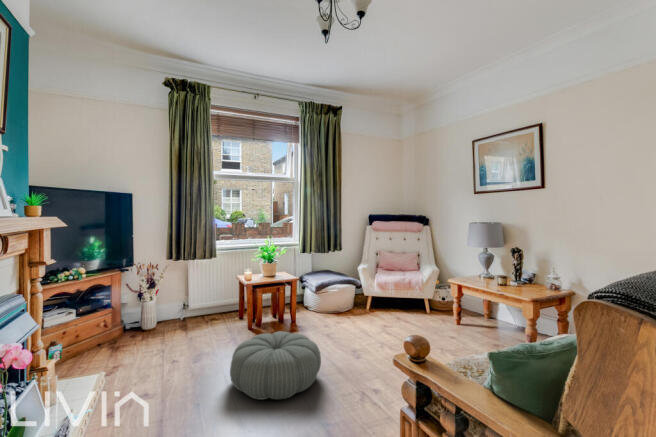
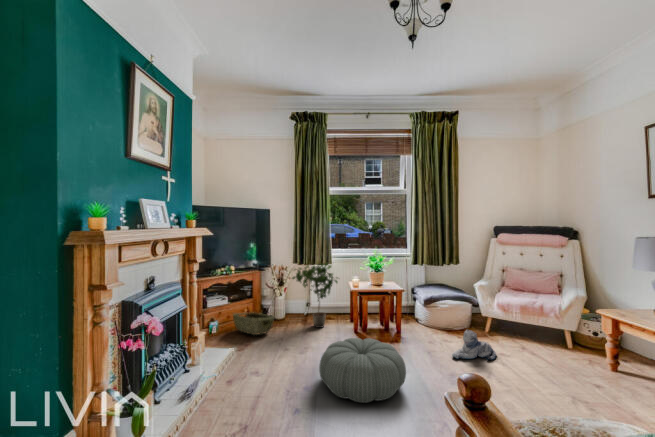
potted plant: none [171,256,228,331] -> present [292,263,337,328]
plush toy: none [348,308,382,337] -> present [452,330,496,360]
woven basket: none [86,325,150,353] -> present [233,312,274,335]

